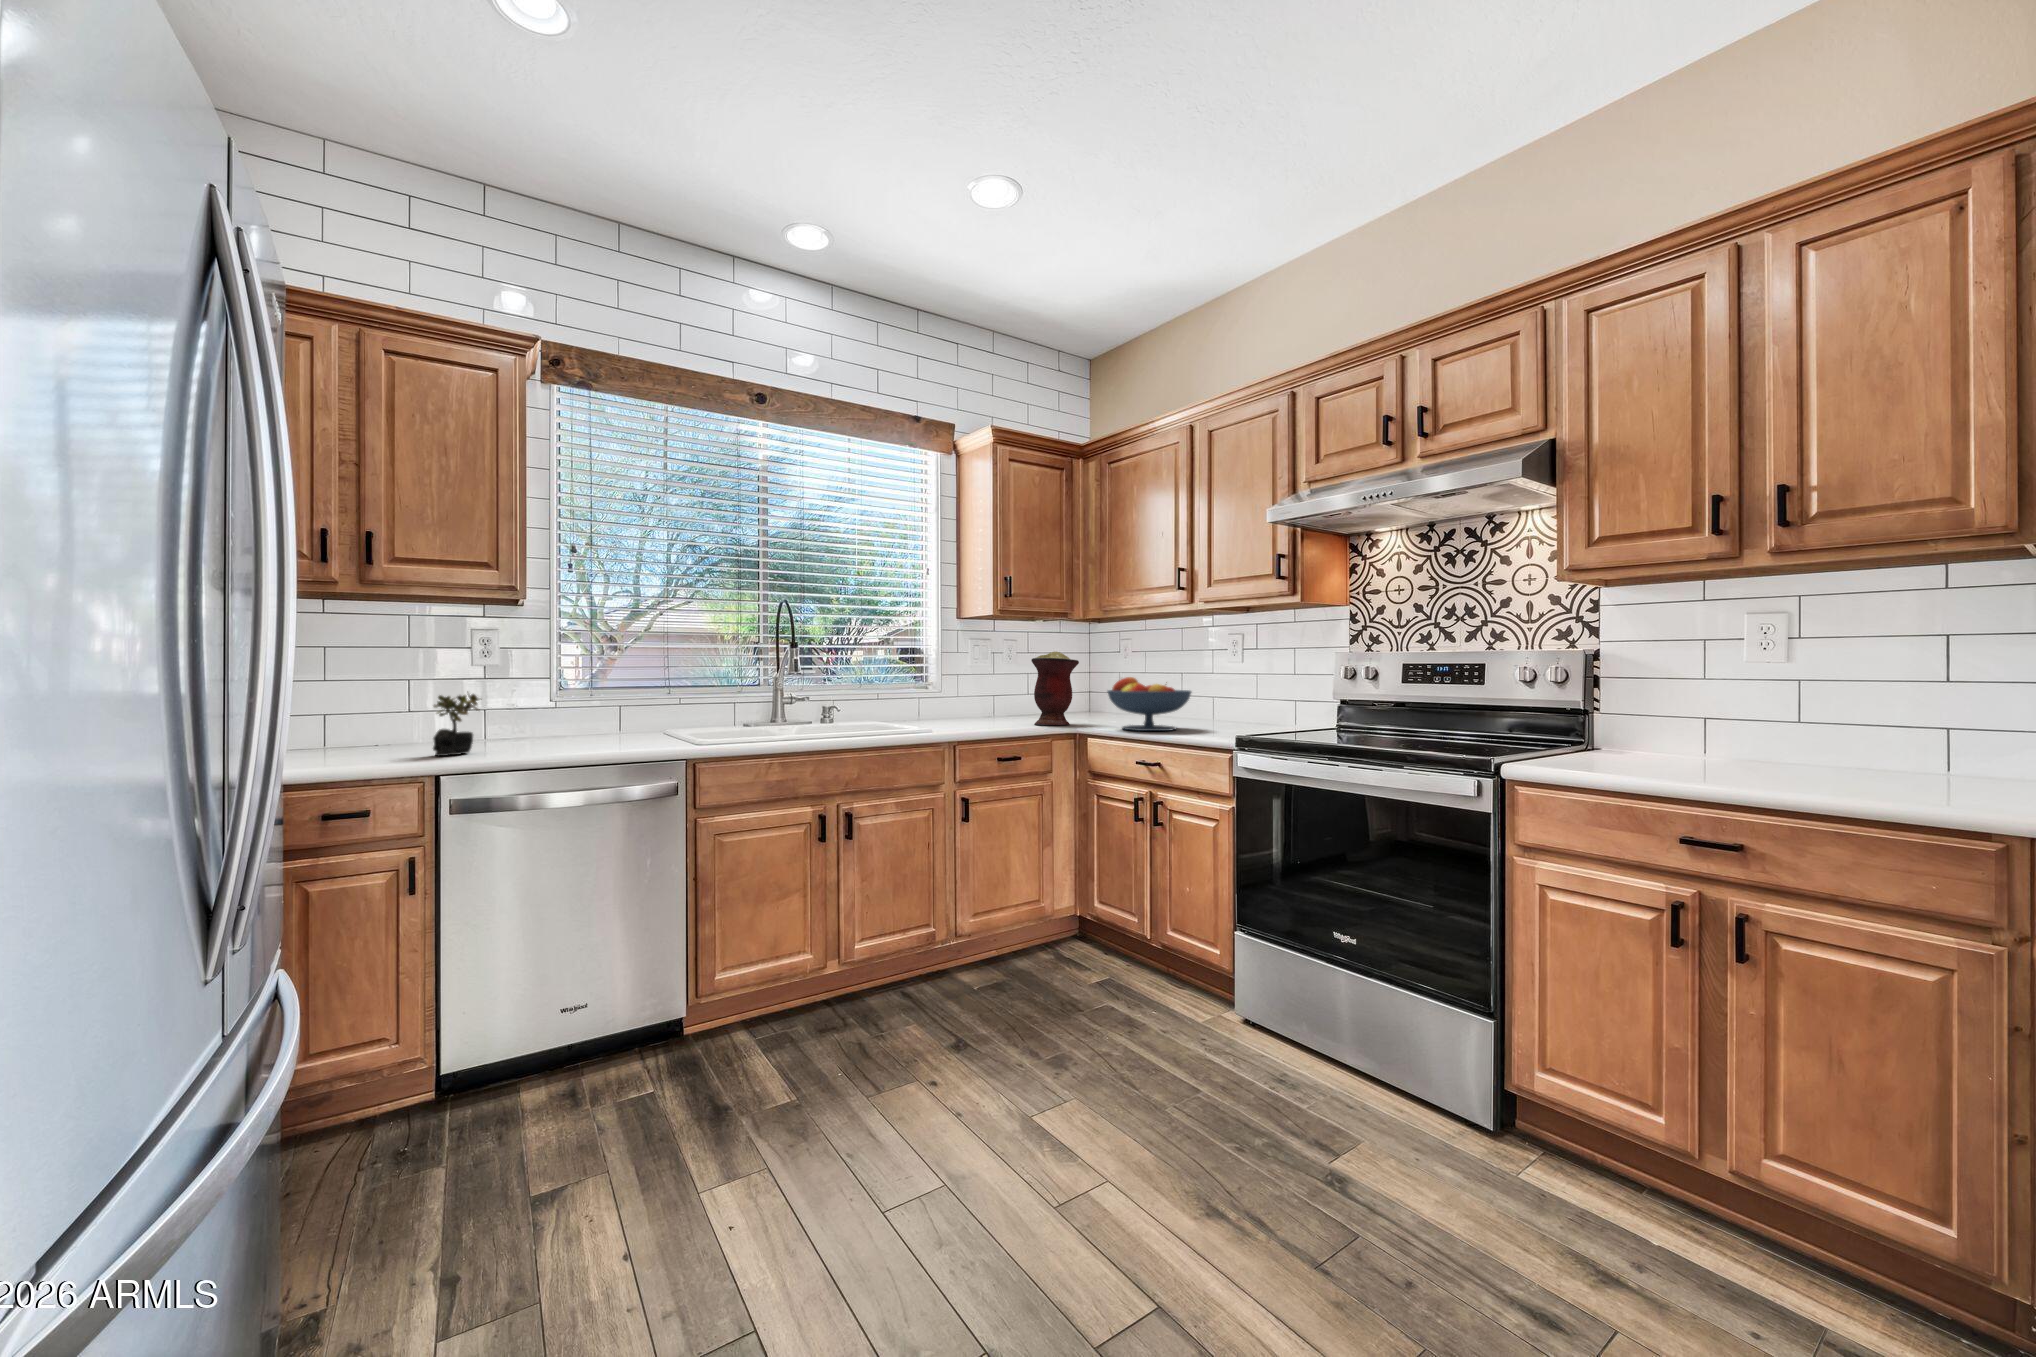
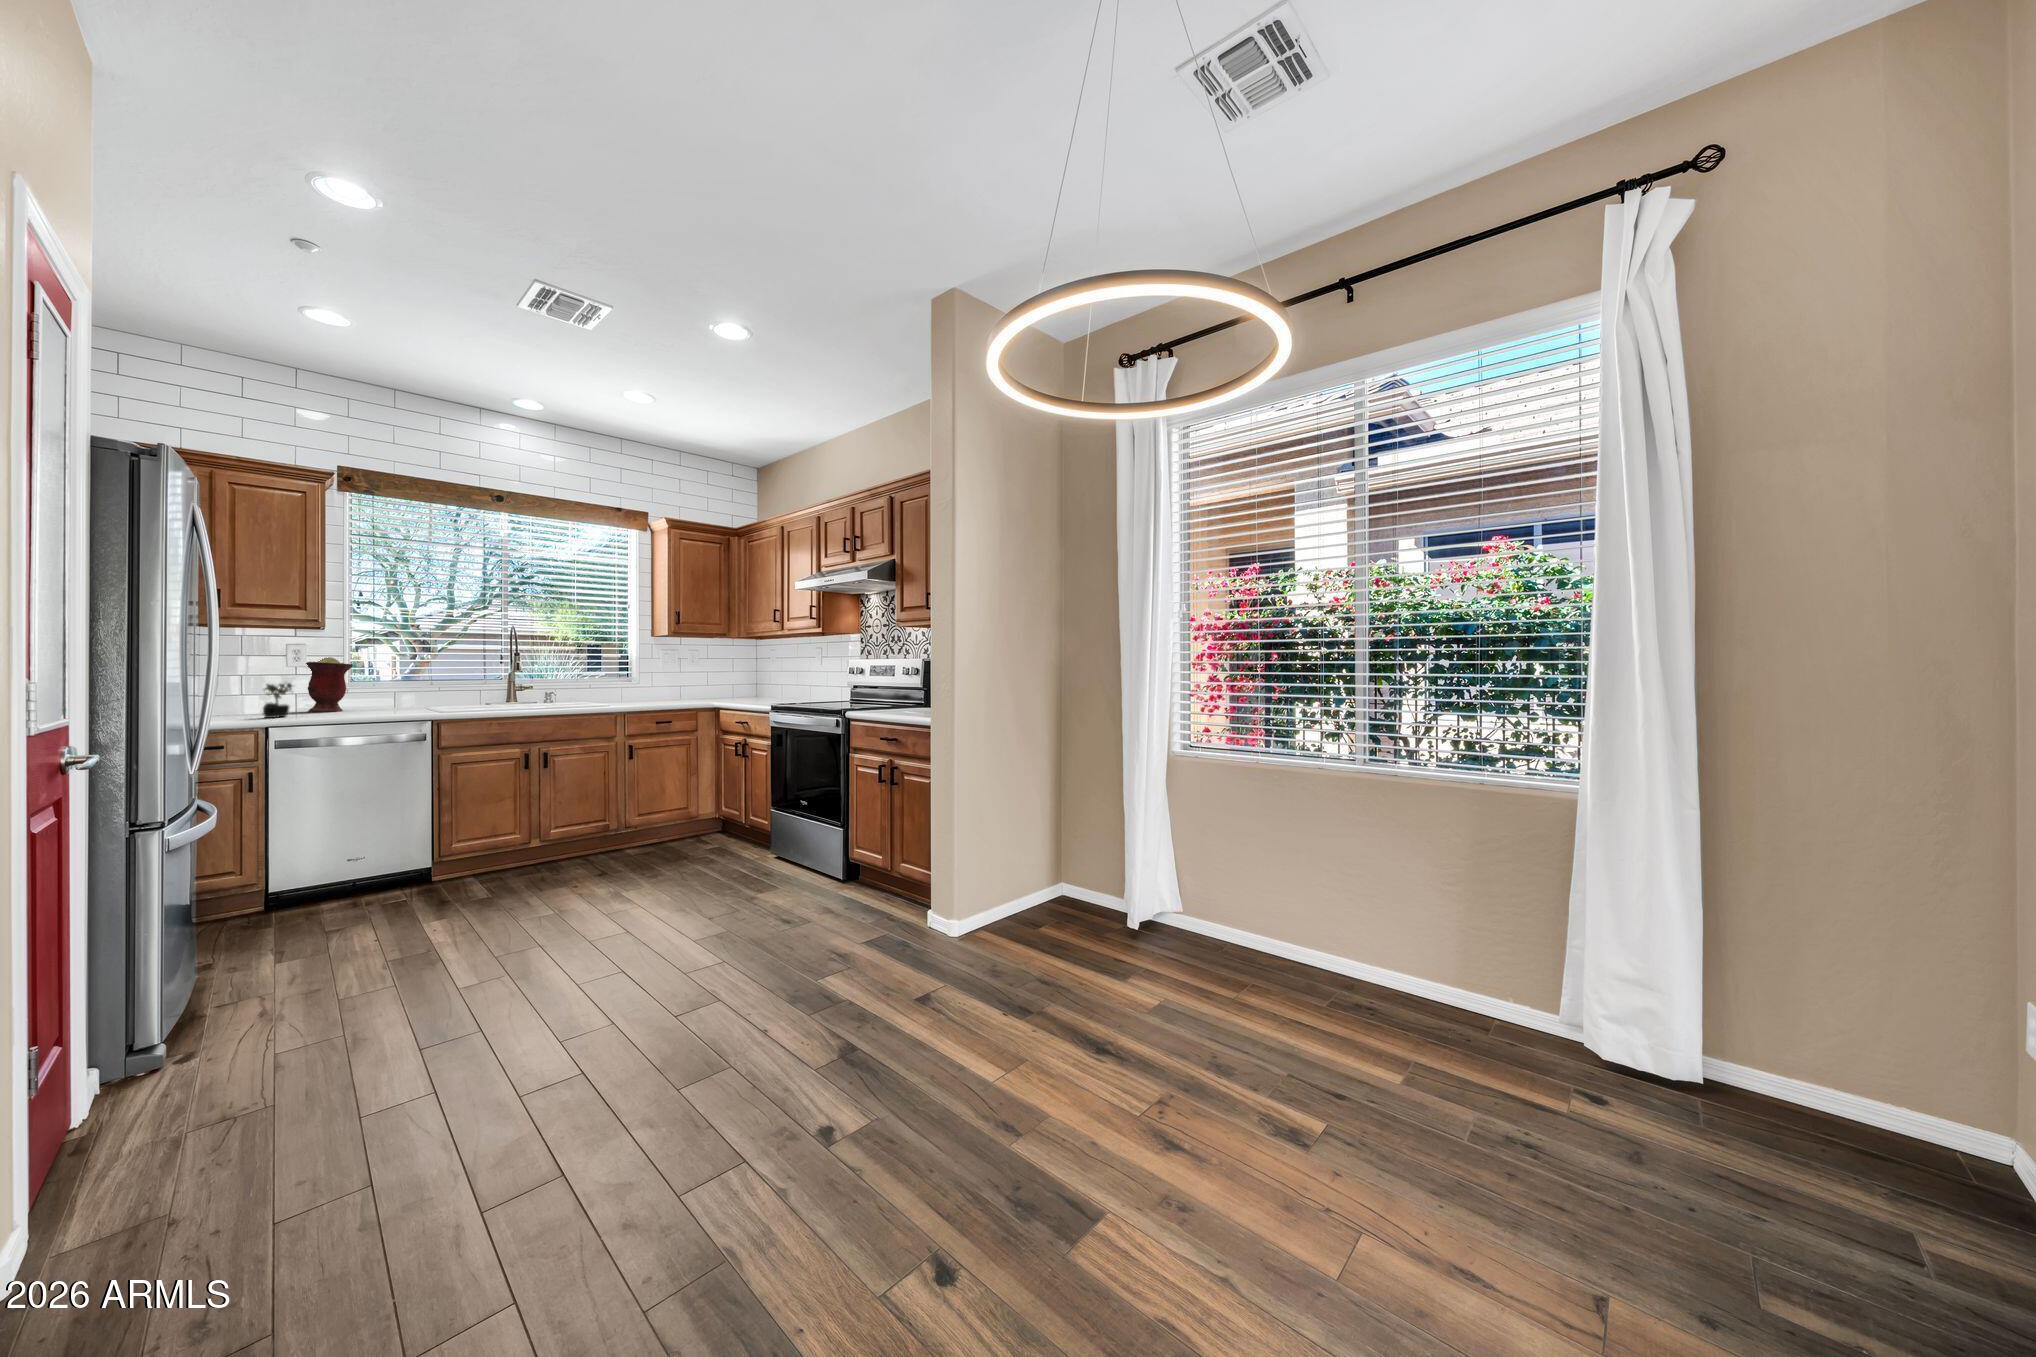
vase: present [1031,652,1079,725] -> present [306,657,353,712]
fruit bowl: present [1107,677,1191,731] -> none [719,673,771,704]

